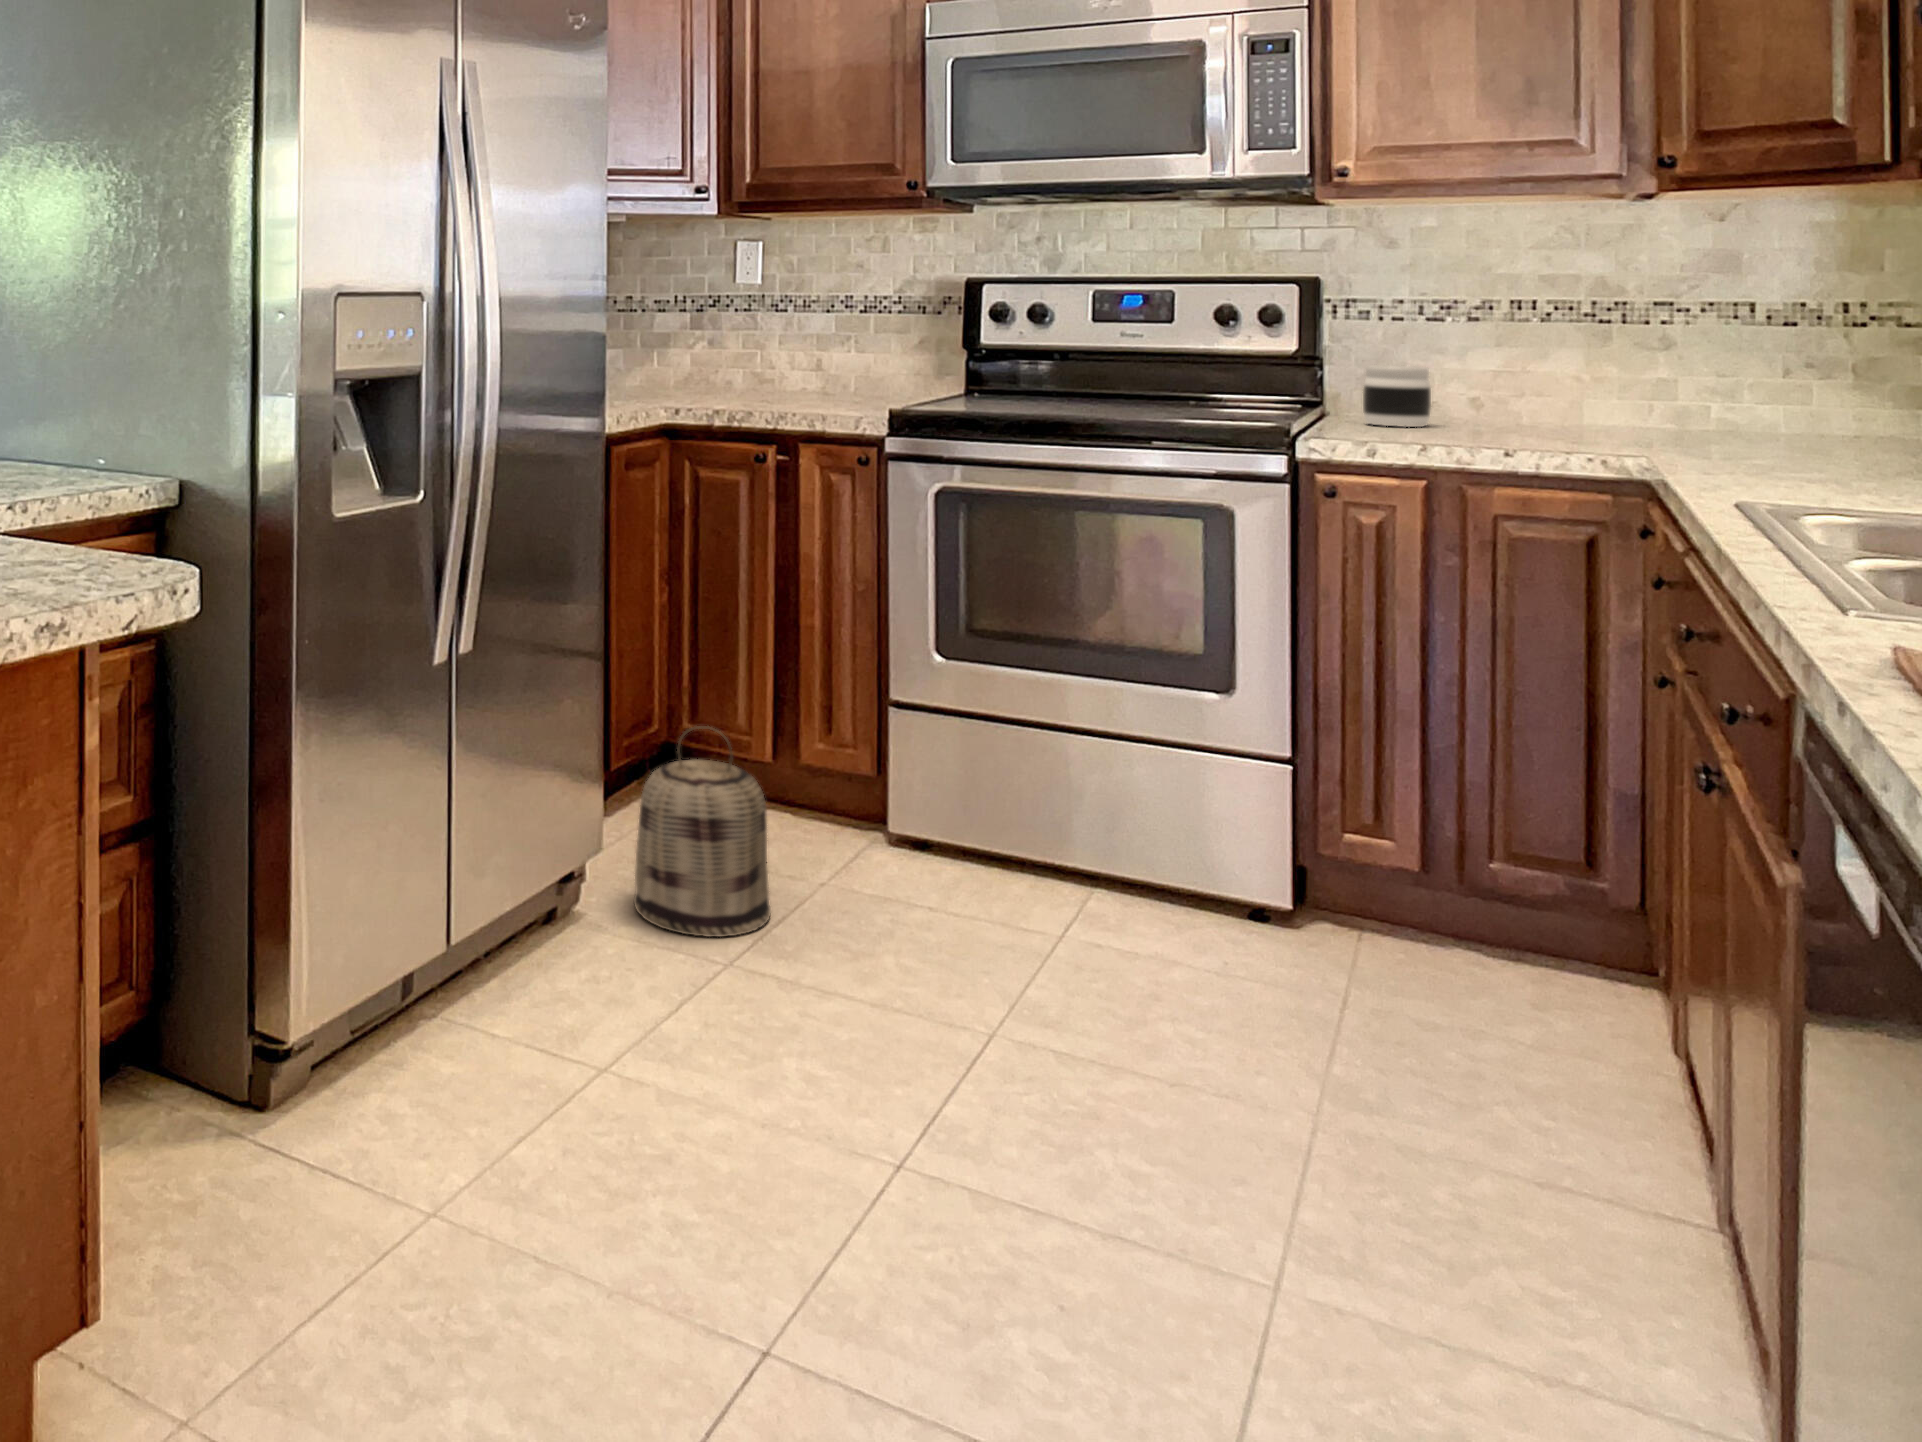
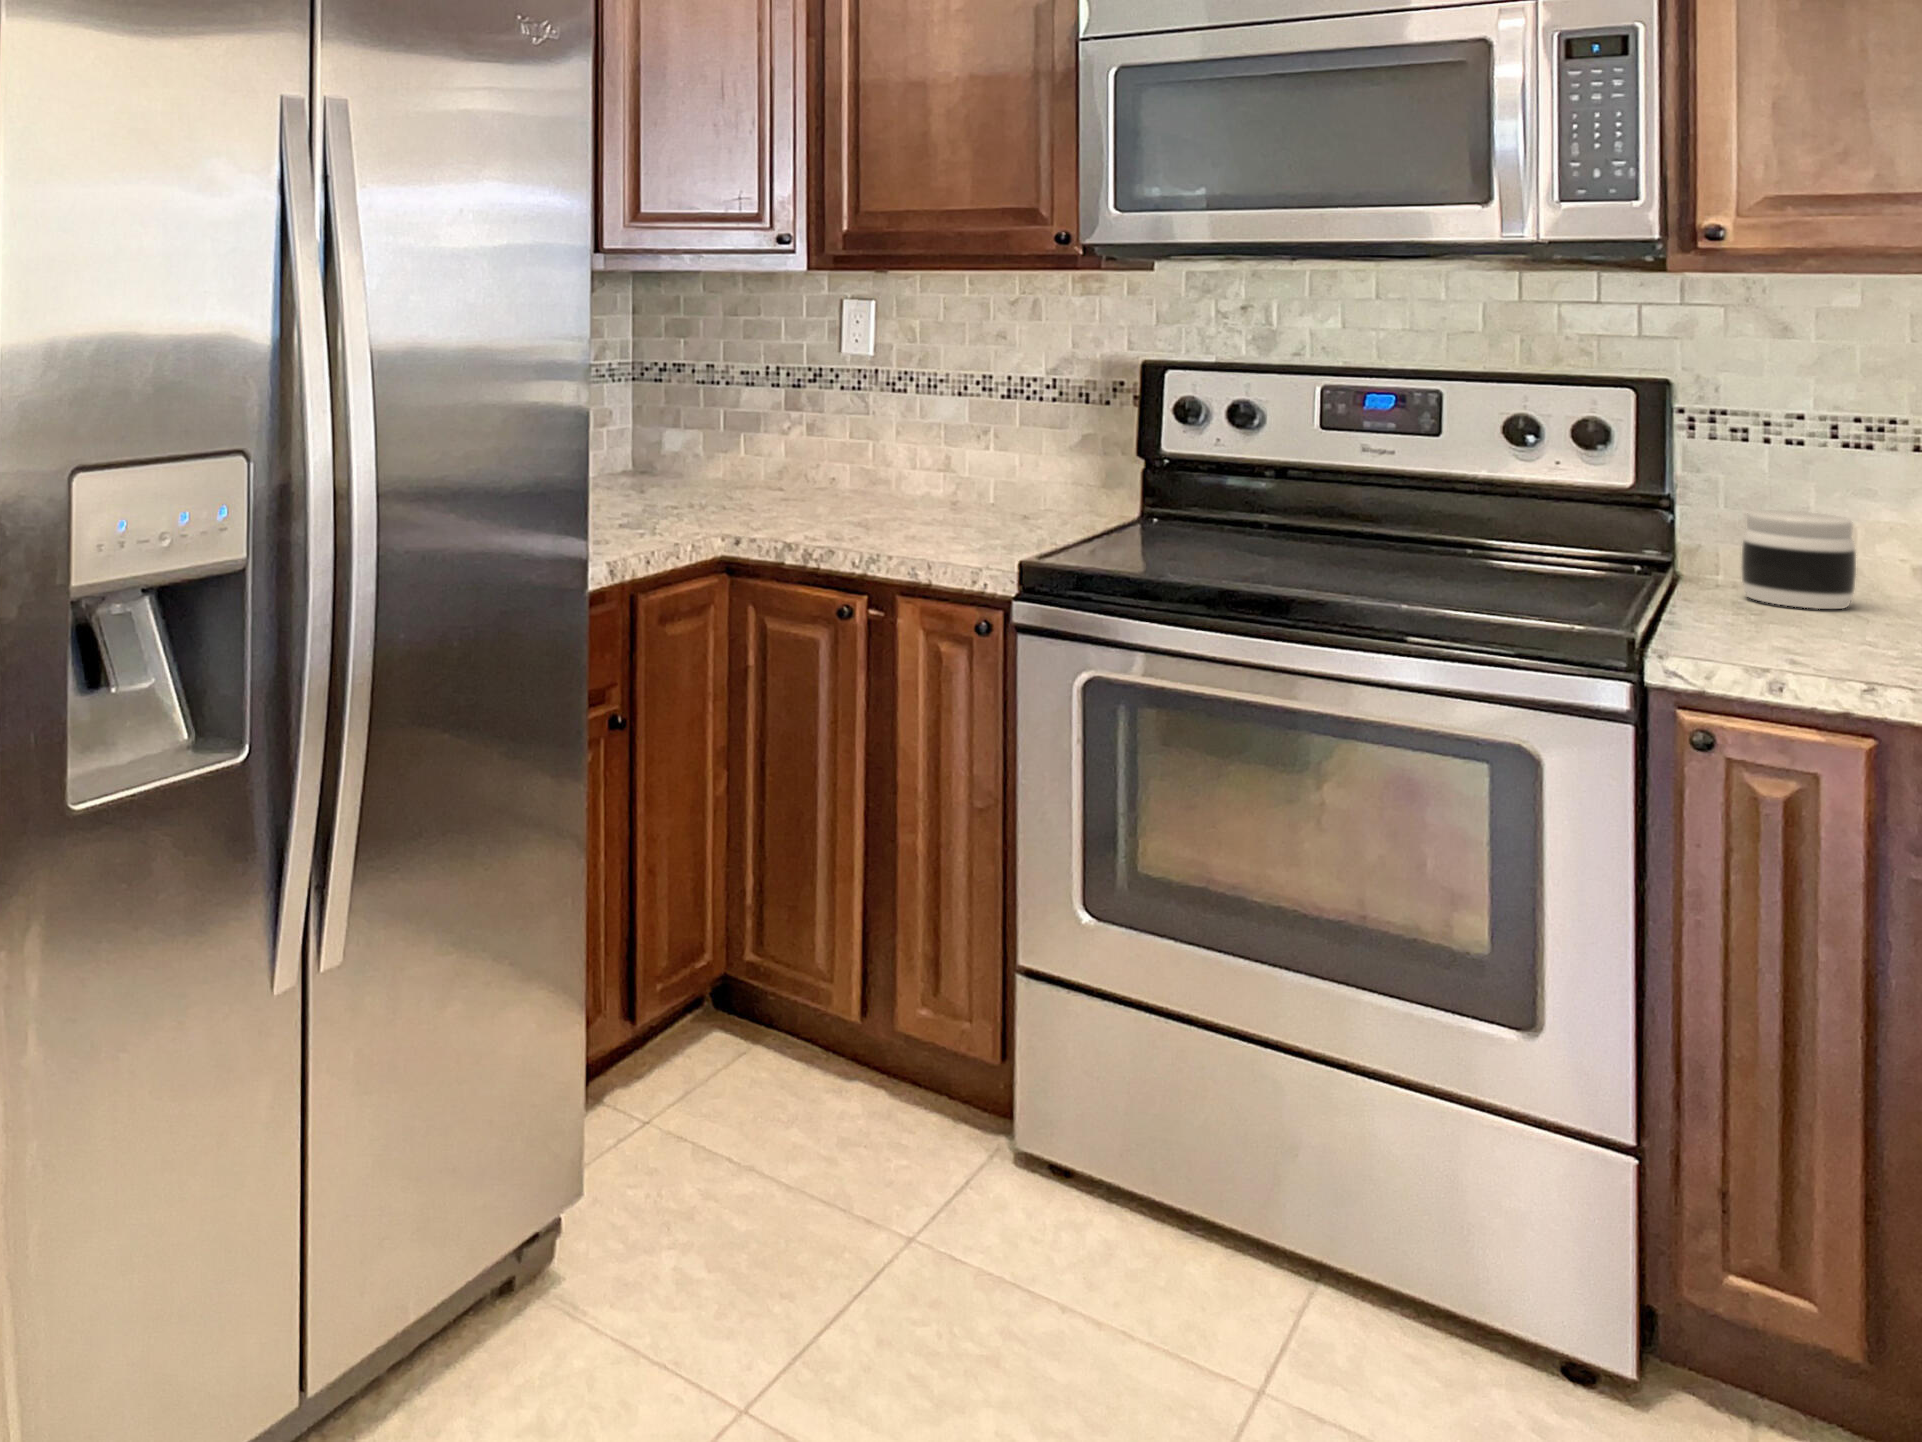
basket: present [634,726,771,937] -> none [632,1020,826,1340]

